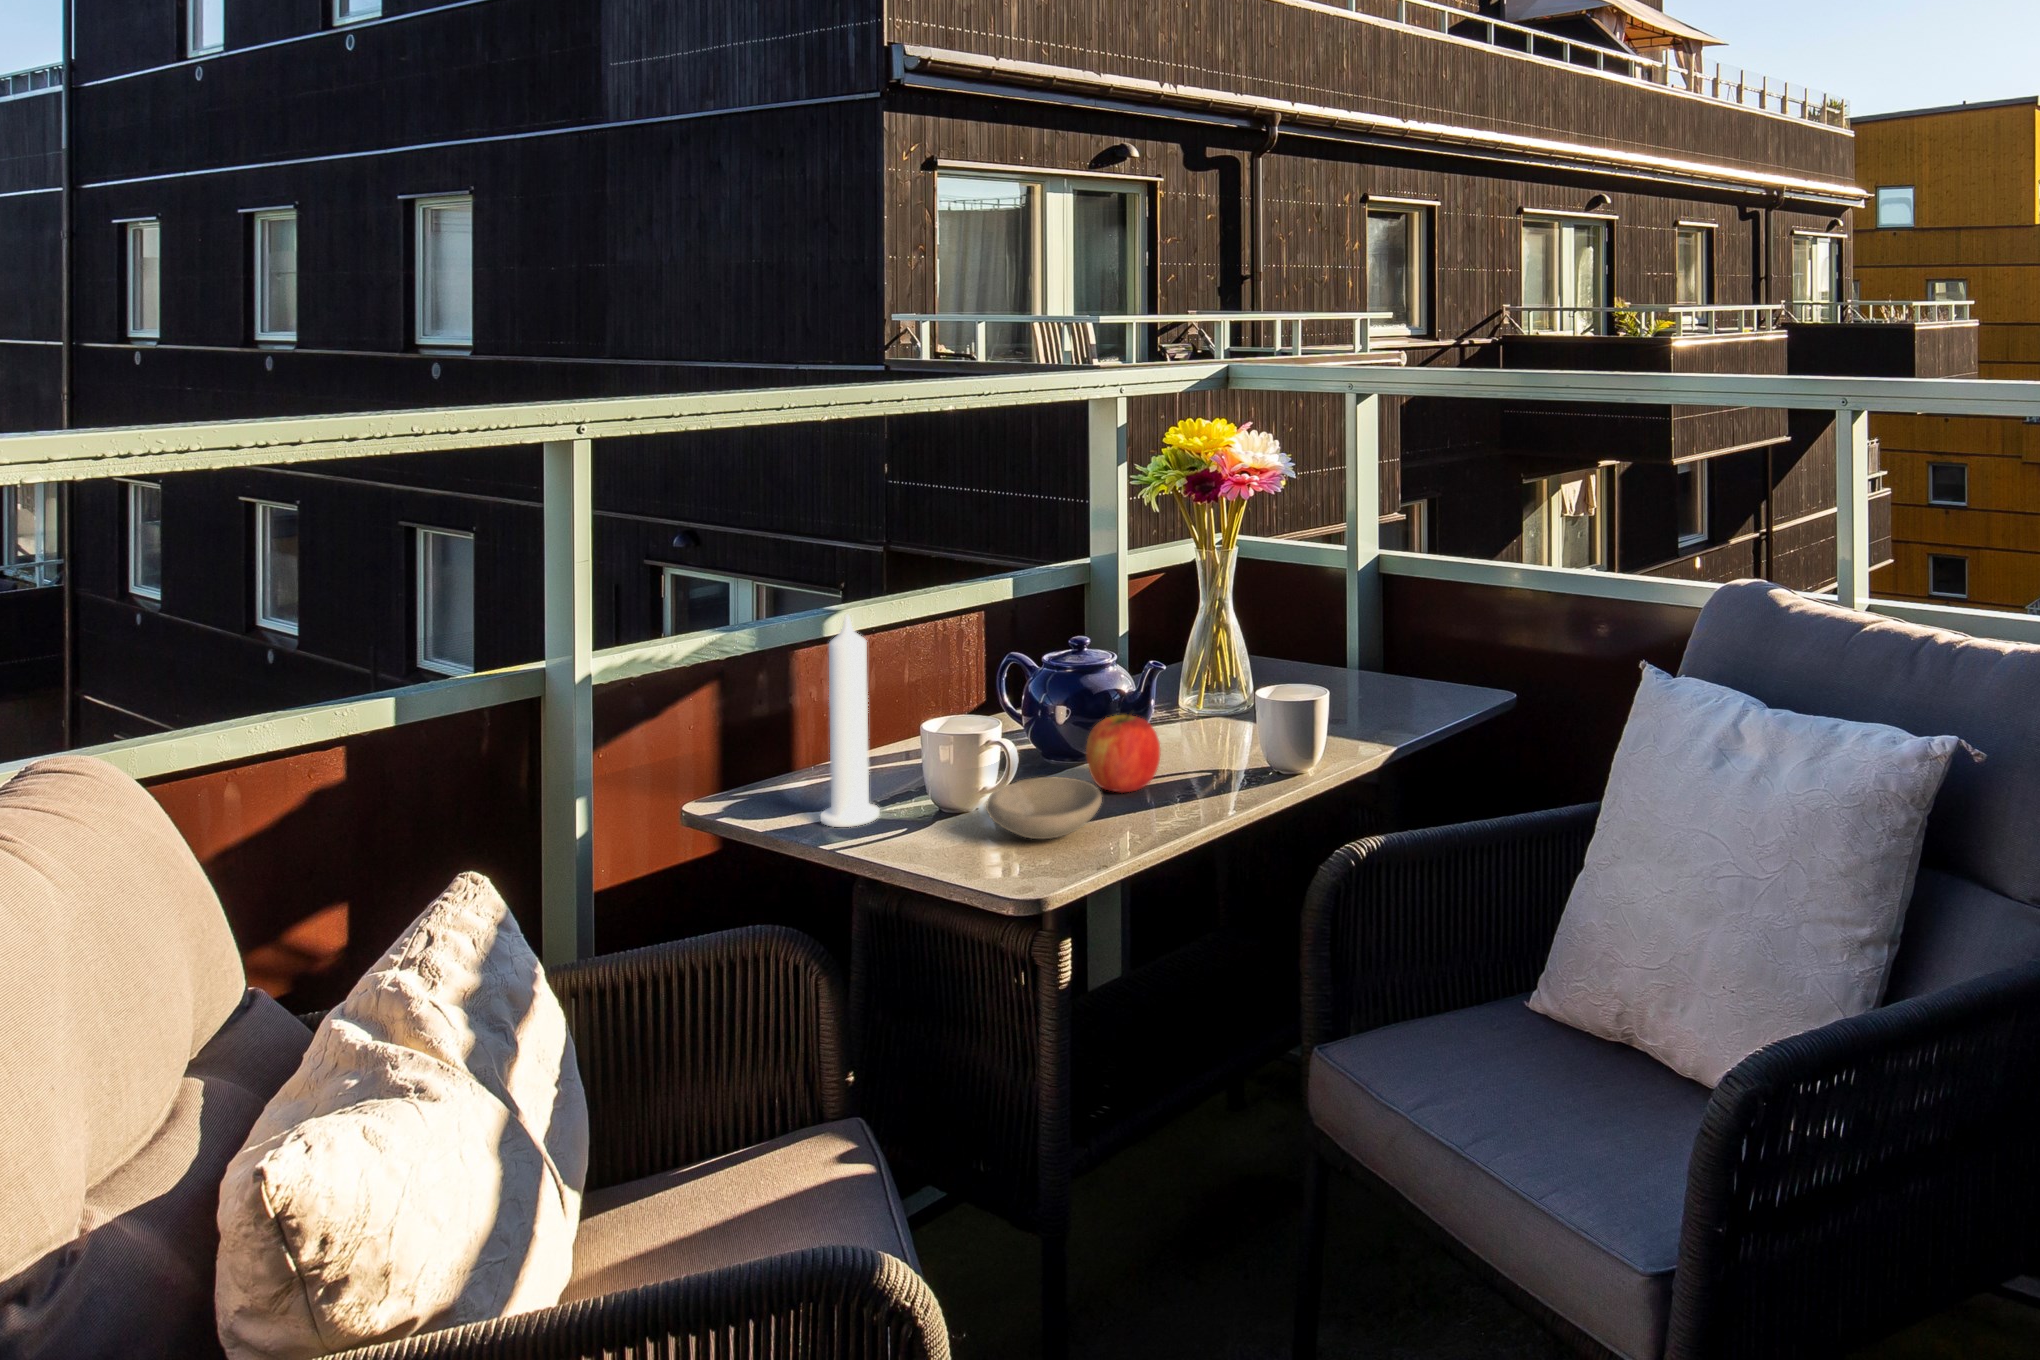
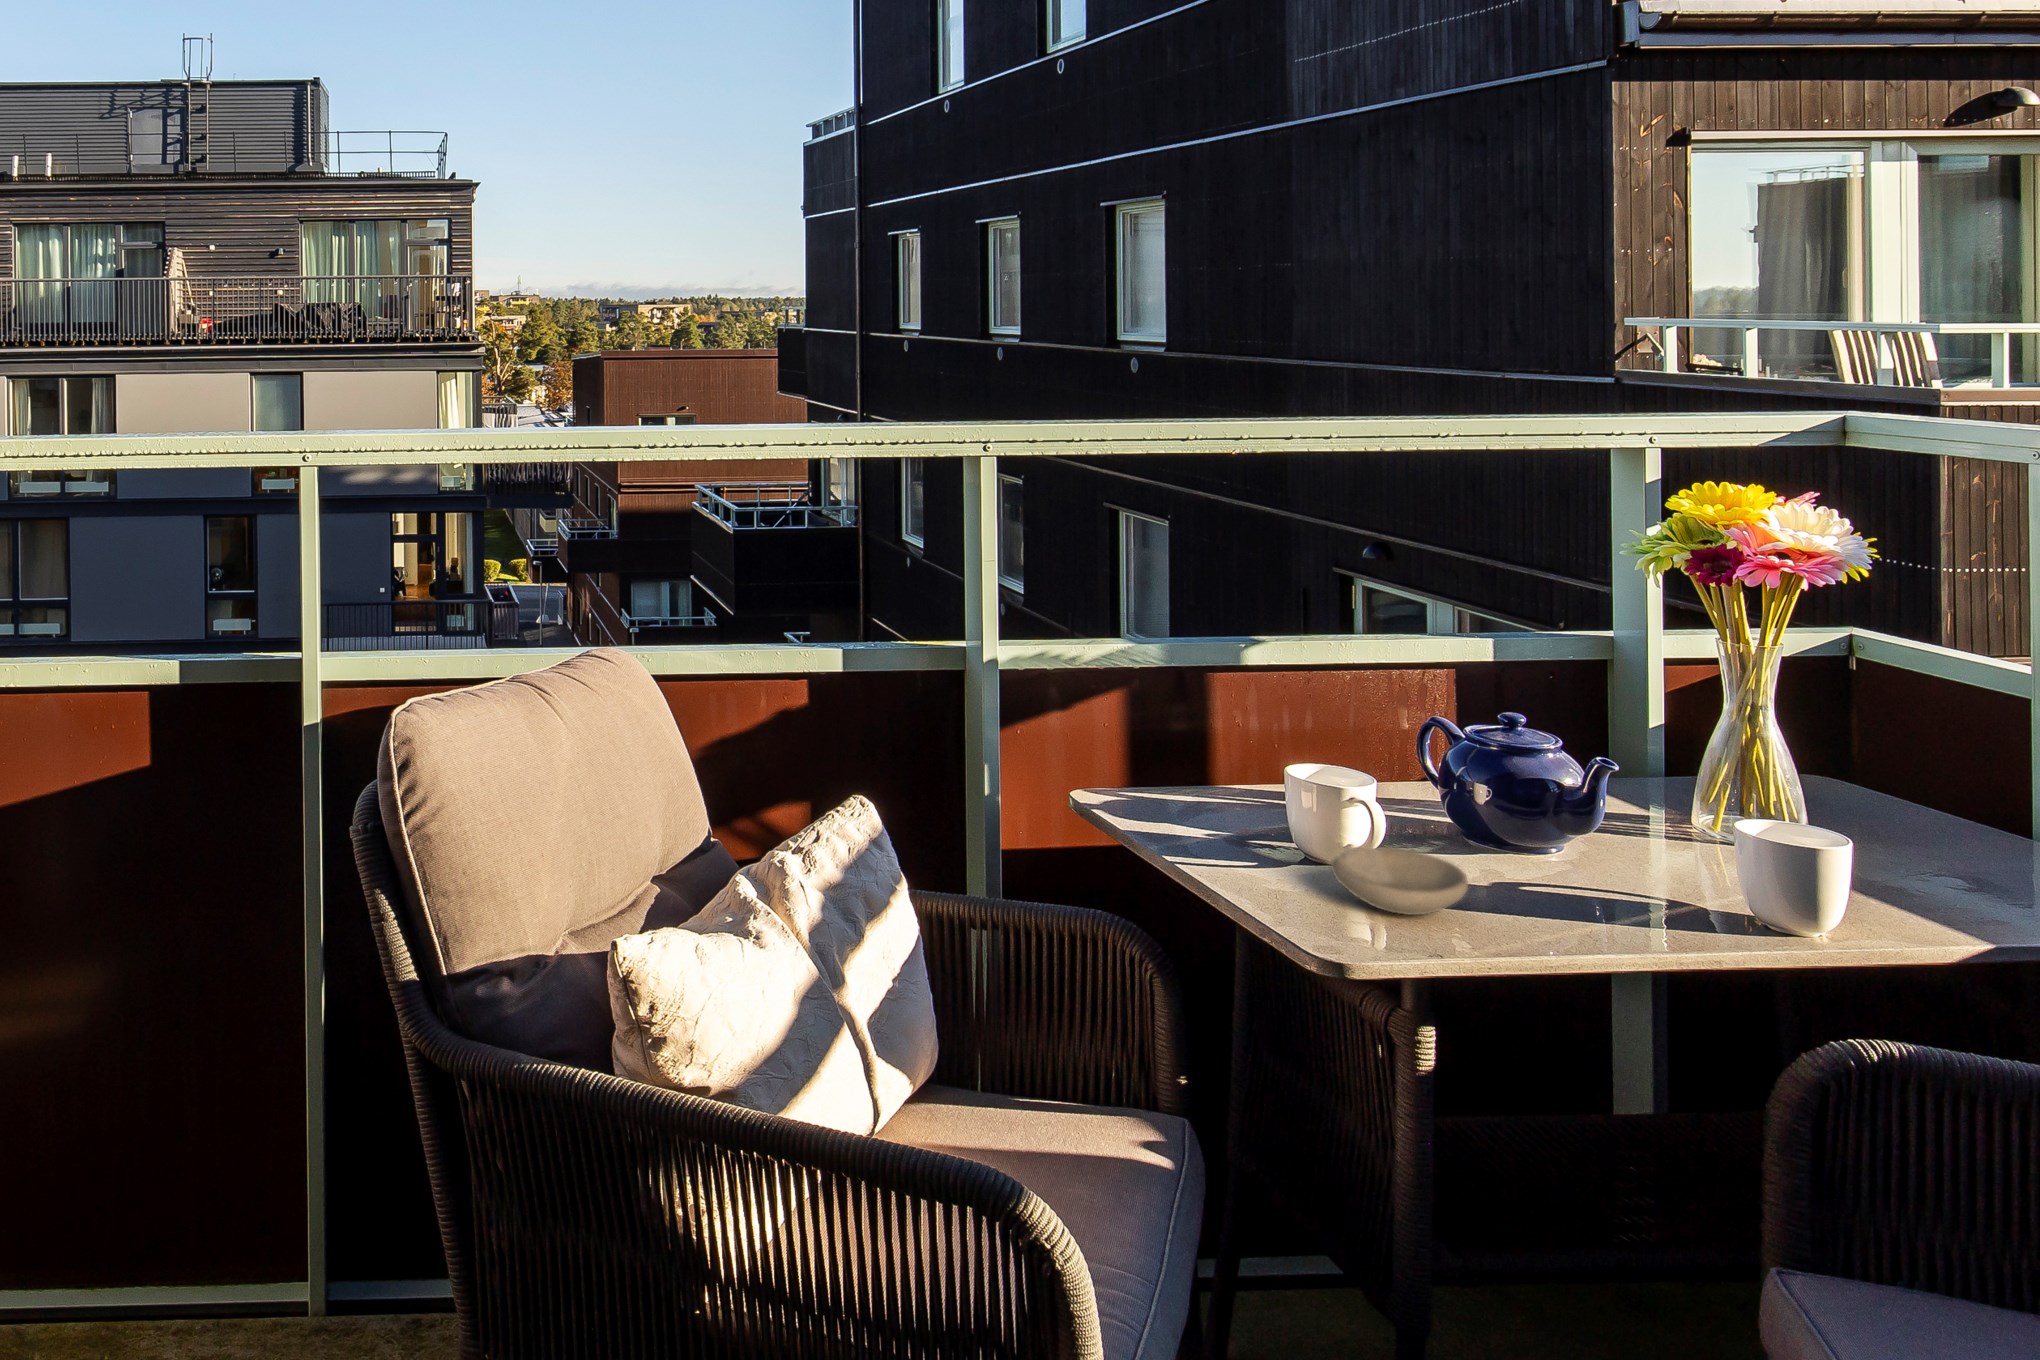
candle: present [820,615,880,827] -> none [1185,644,1247,850]
apple: present [1086,711,1160,793] -> none [1489,808,1587,898]

